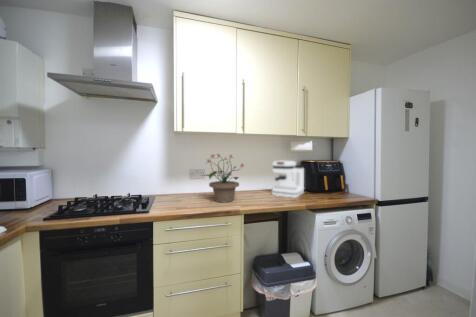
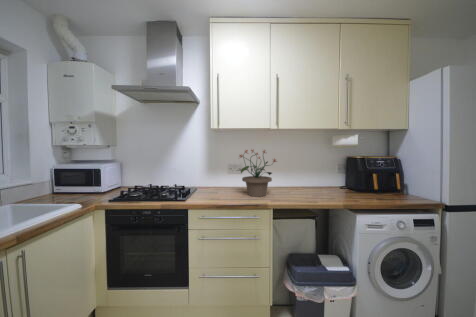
coffee maker: present [272,161,304,198] -> none [309,156,347,197]

